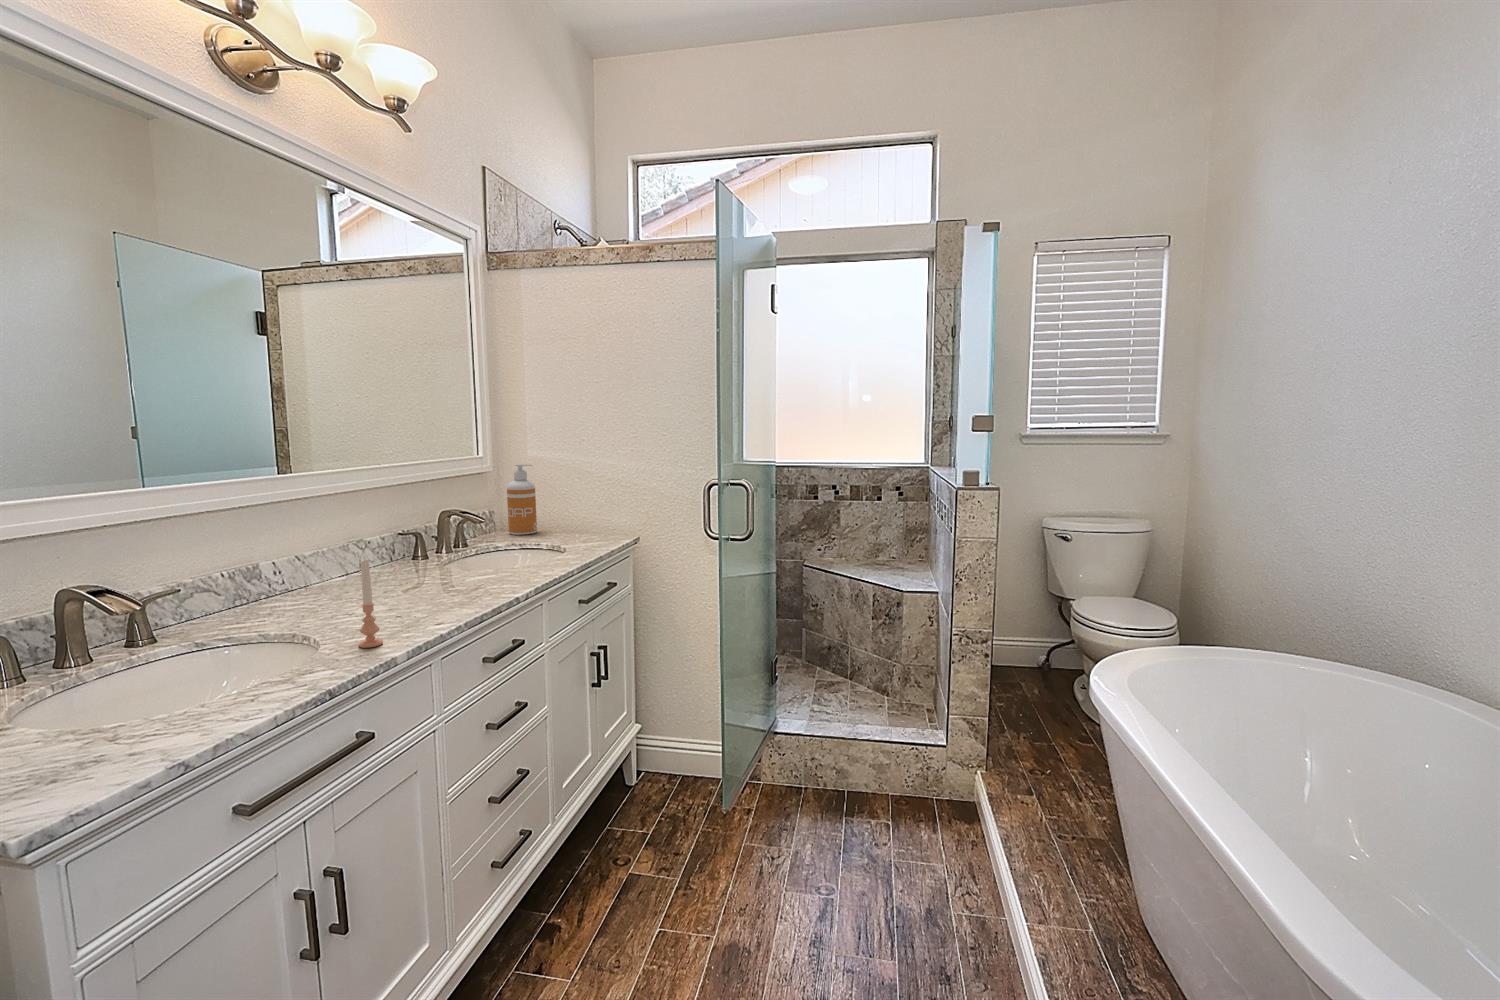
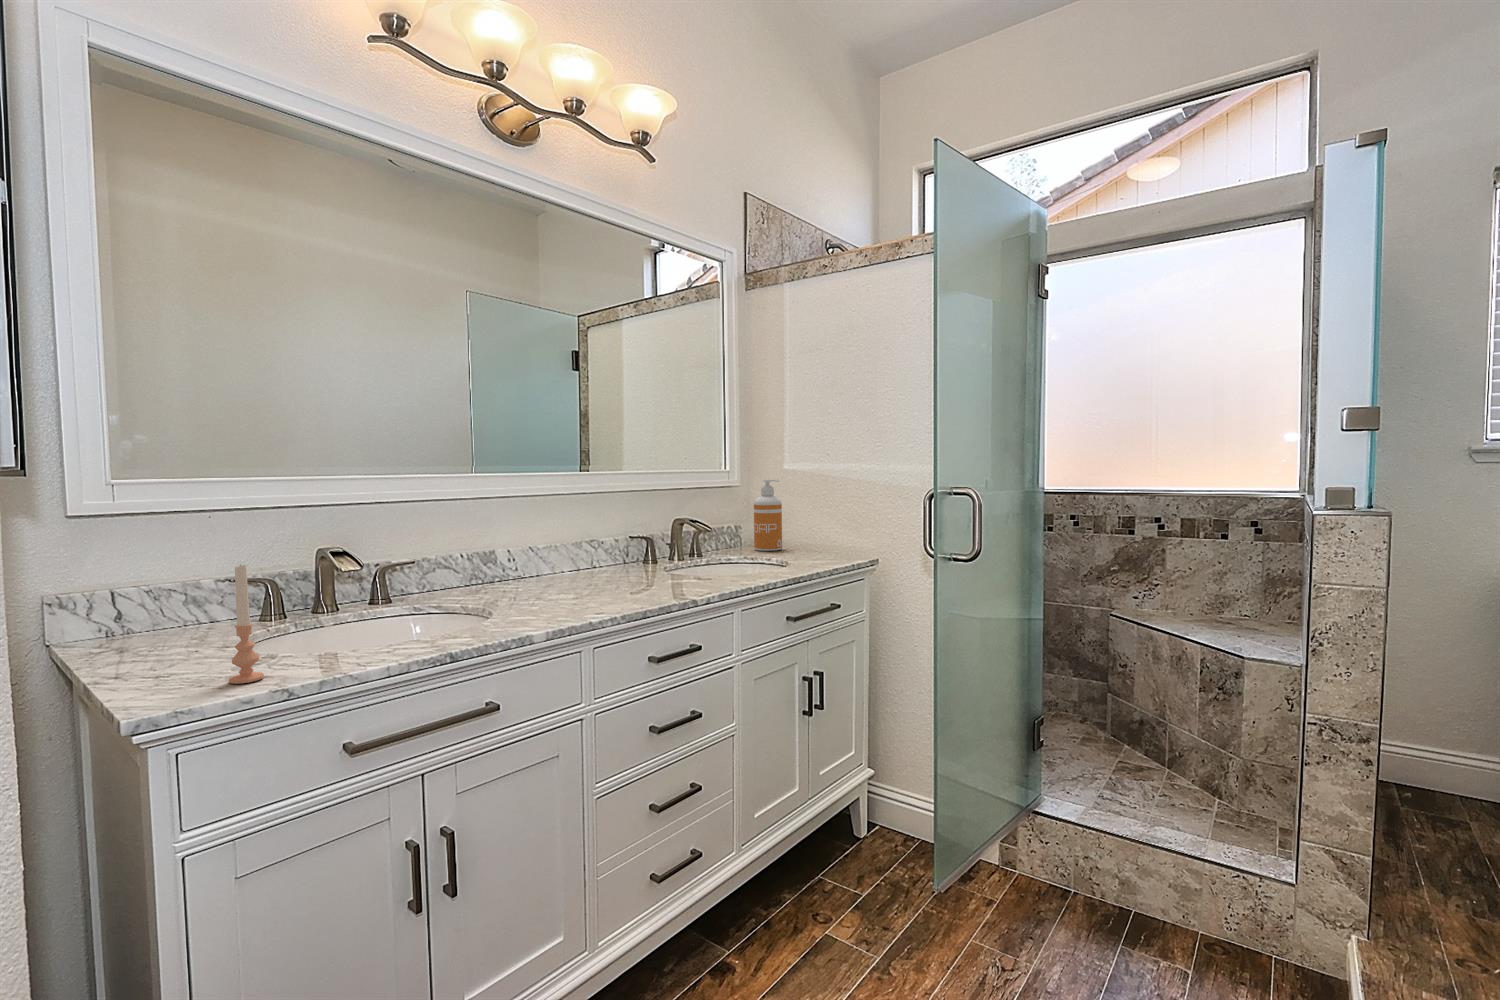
candle: present [358,559,383,648] -> present [229,564,264,684]

